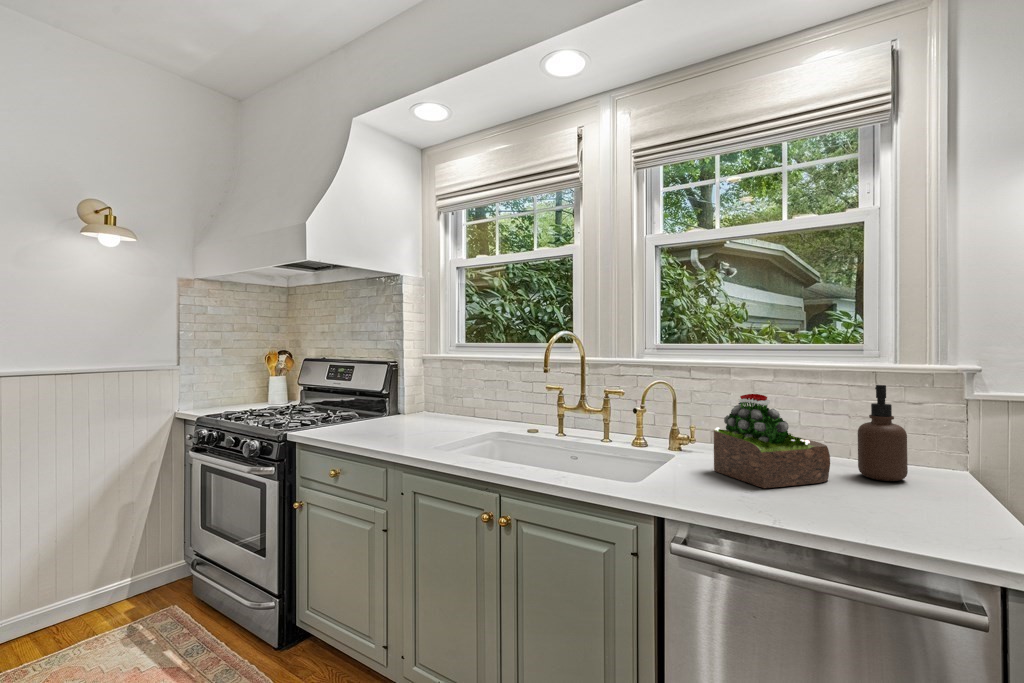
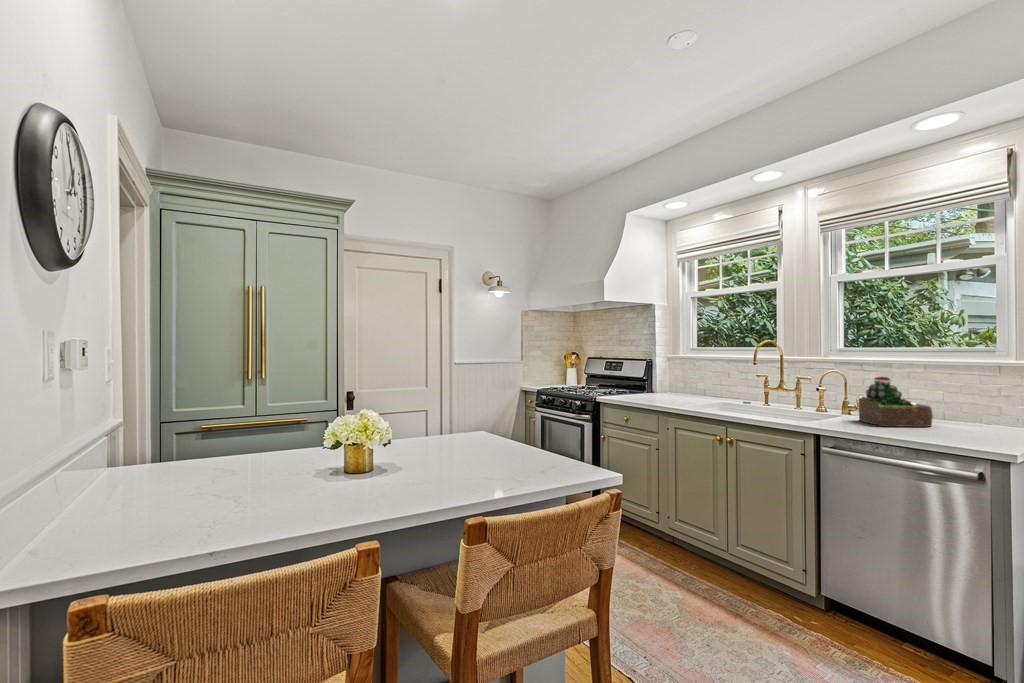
soap dispenser: present [858,385,908,481] -> none [956,373,989,429]

